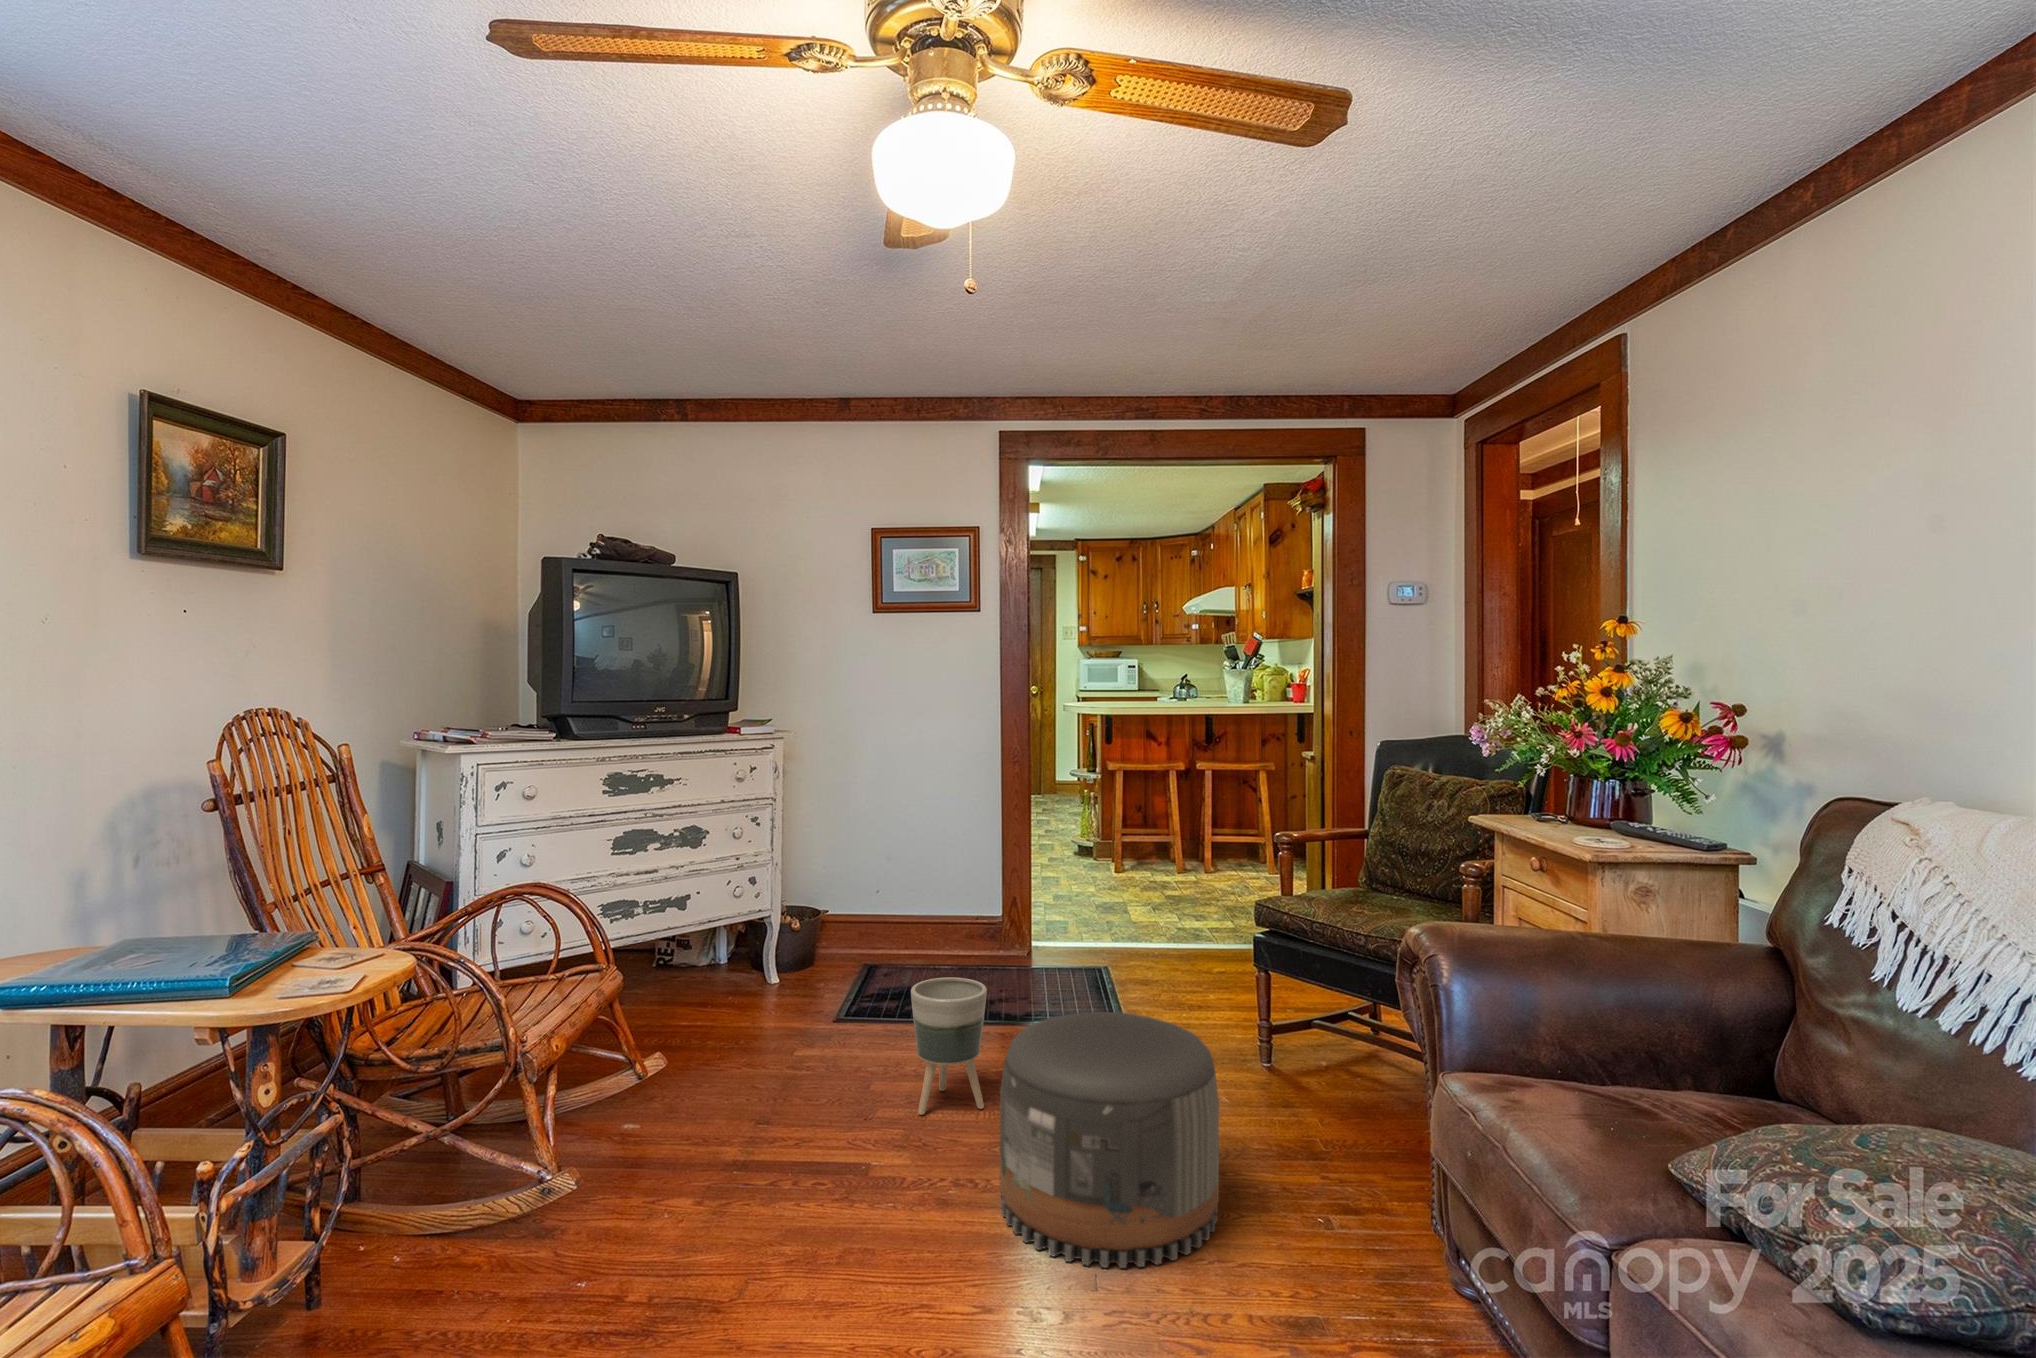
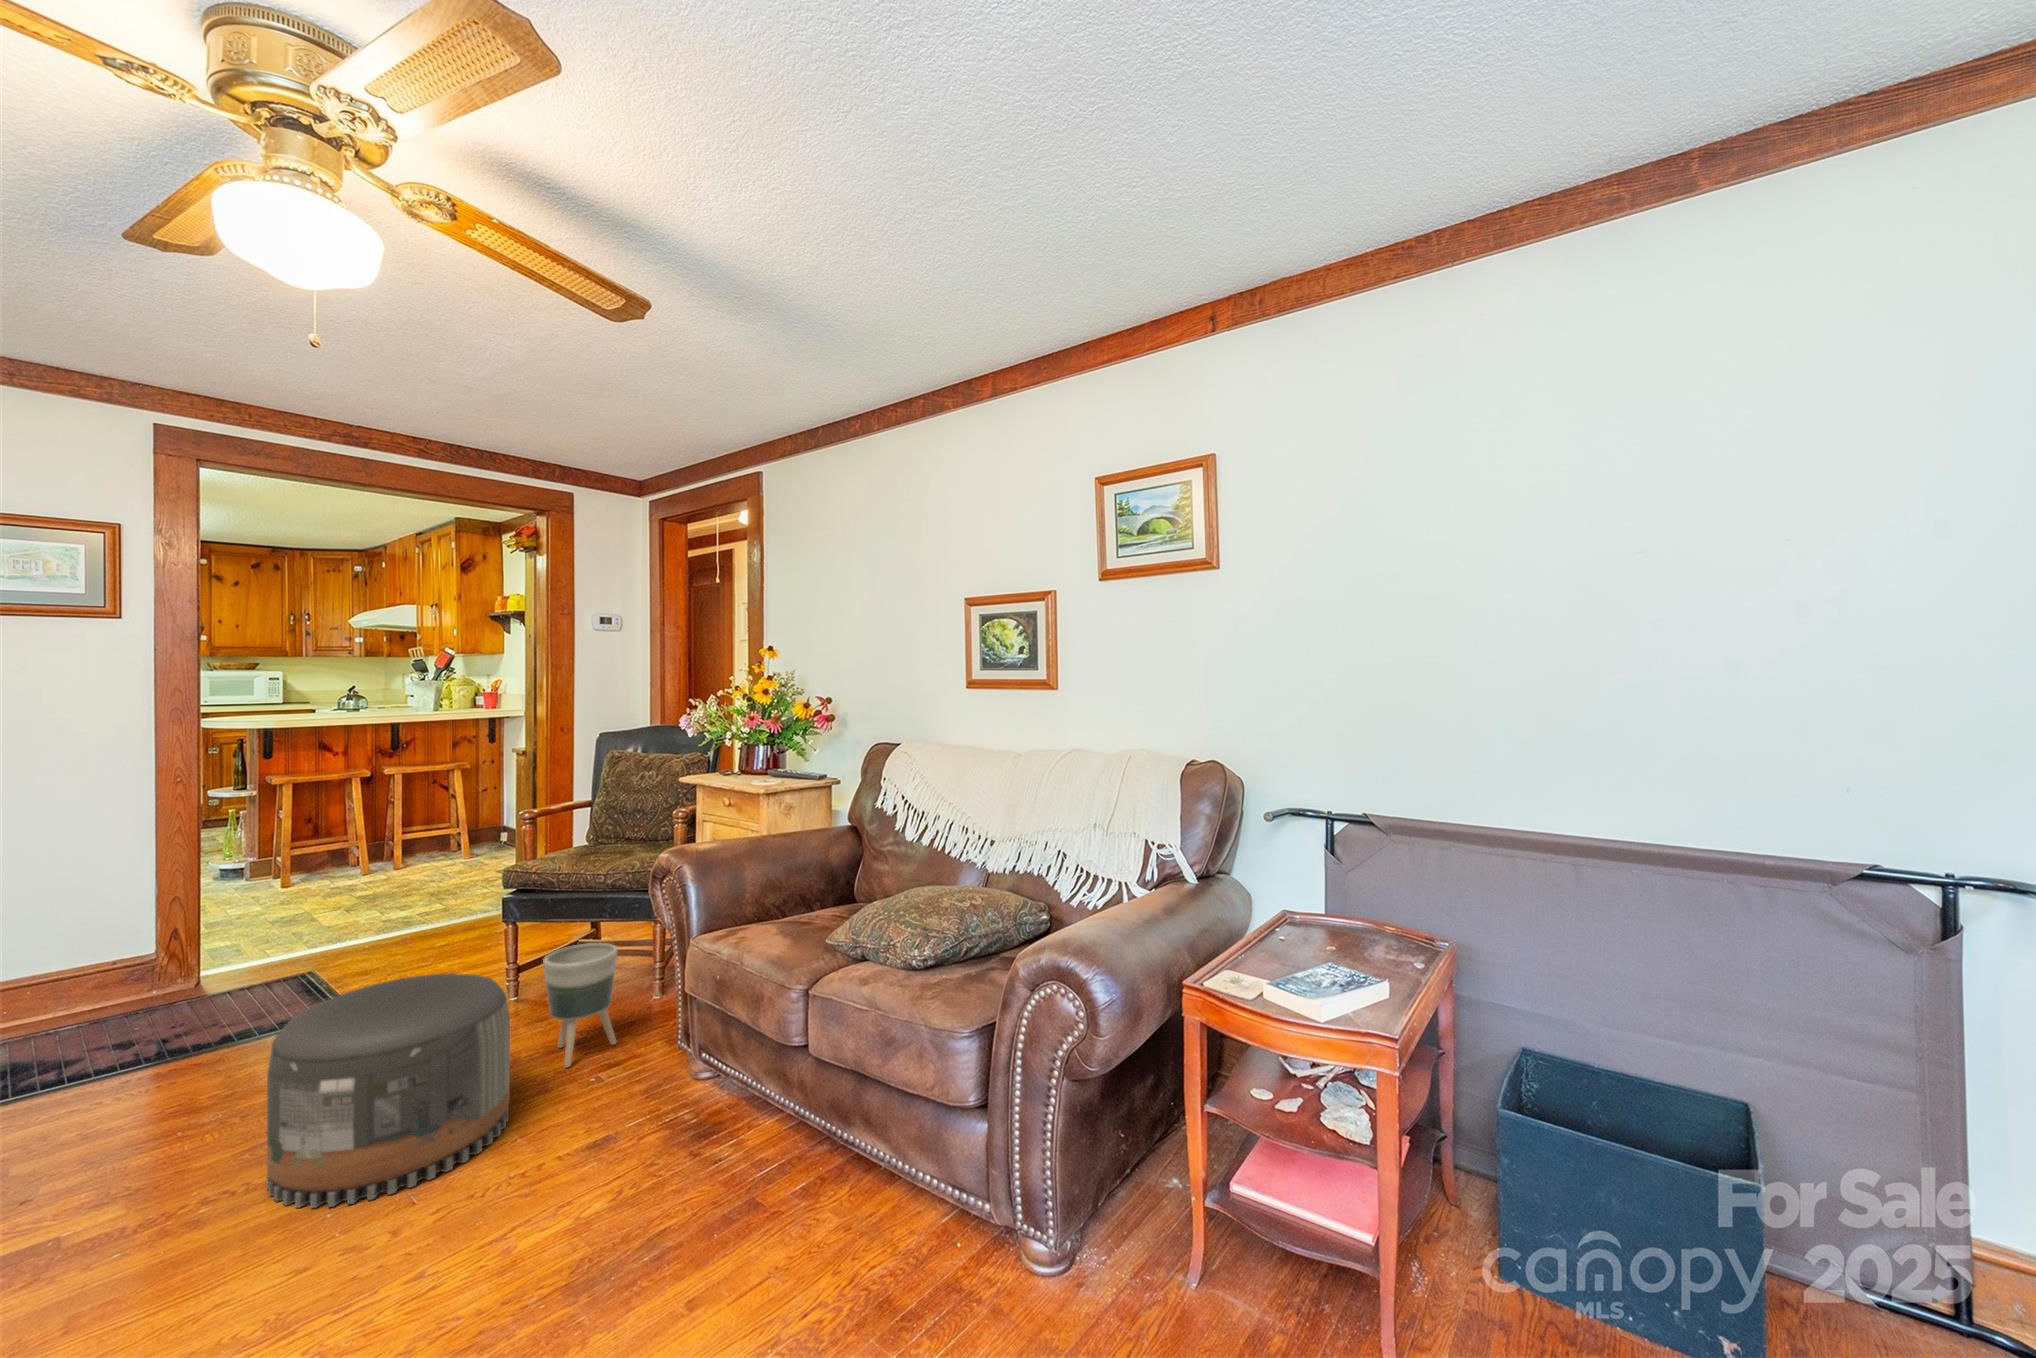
planter: present [911,977,987,1115] -> present [543,943,618,1067]

